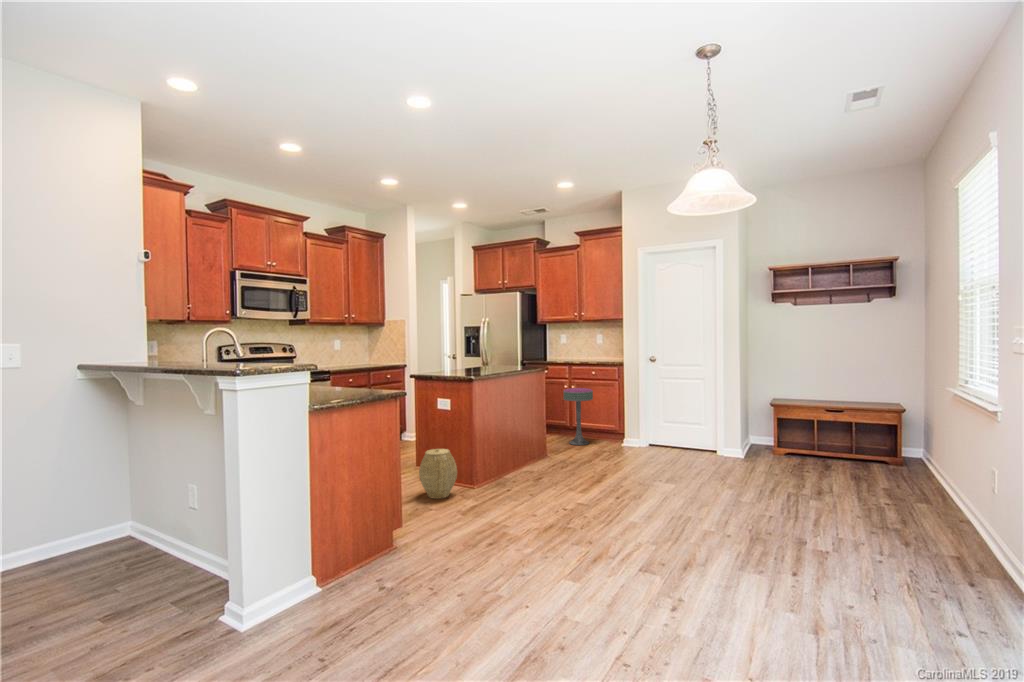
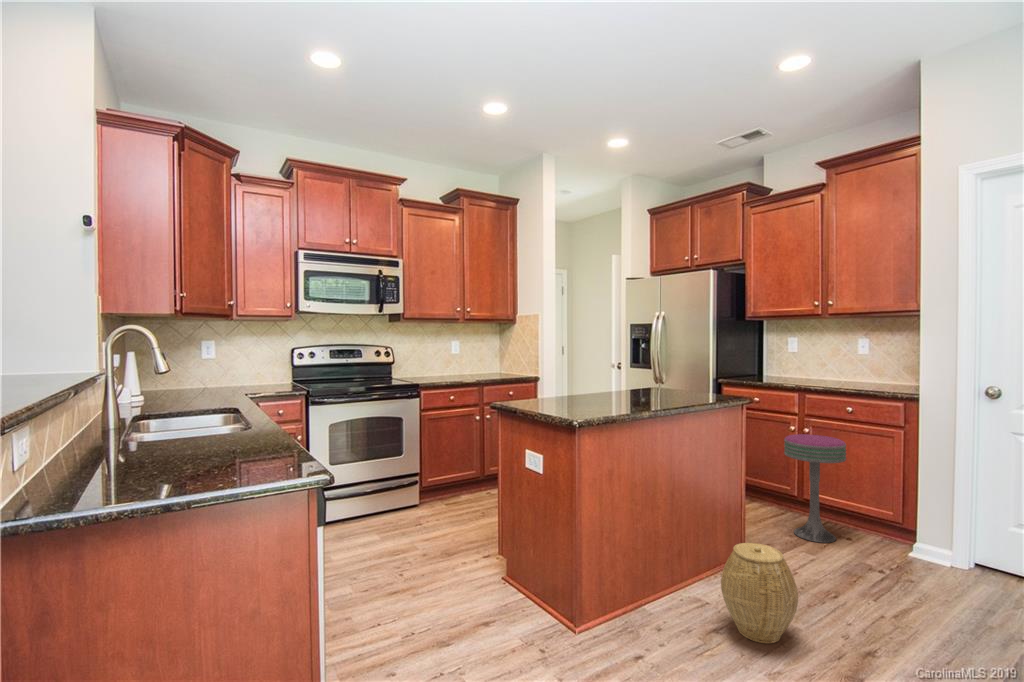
woven basket: present [419,449,457,499] -> present [721,543,798,643]

